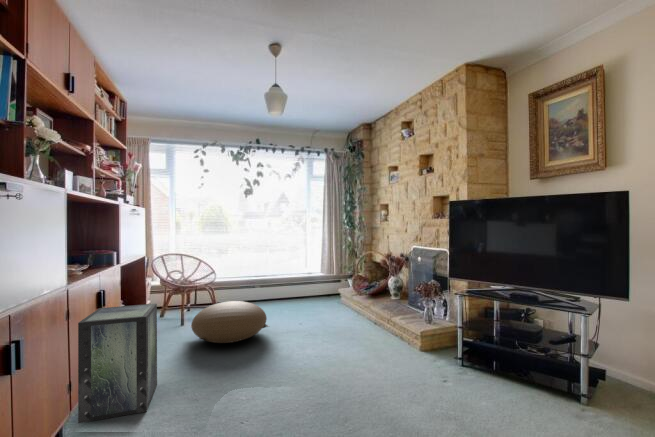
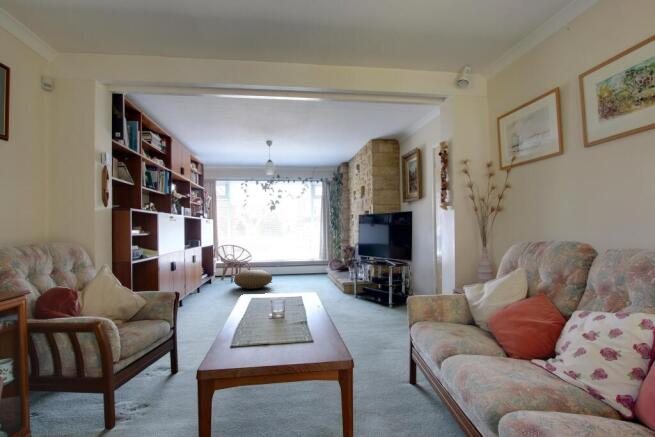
storage box: present [78,304,157,423] -> none [188,263,216,304]

